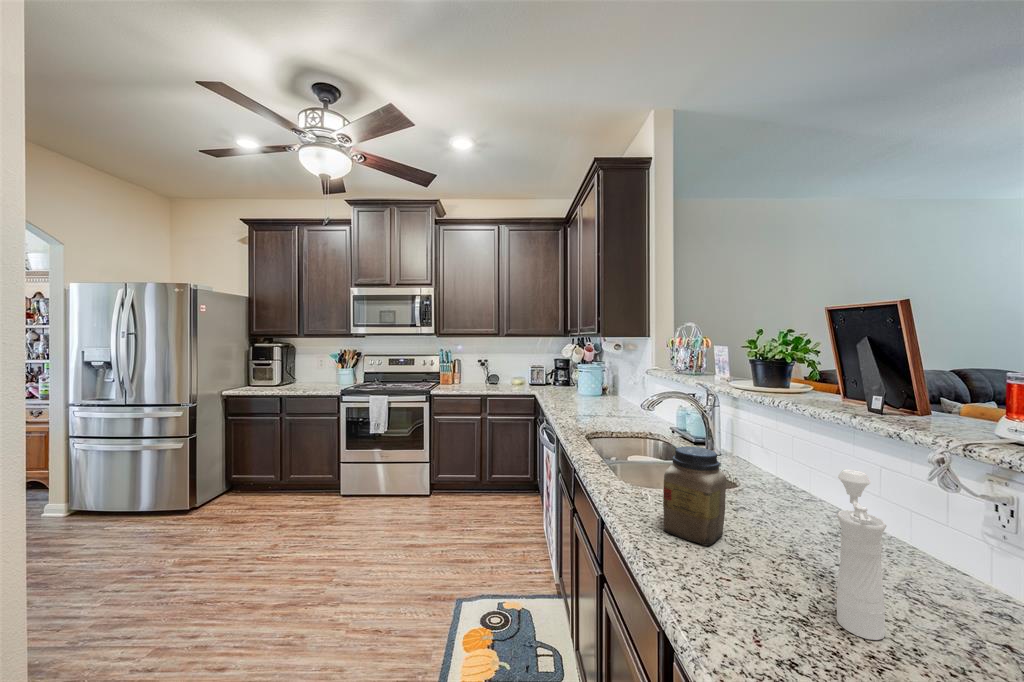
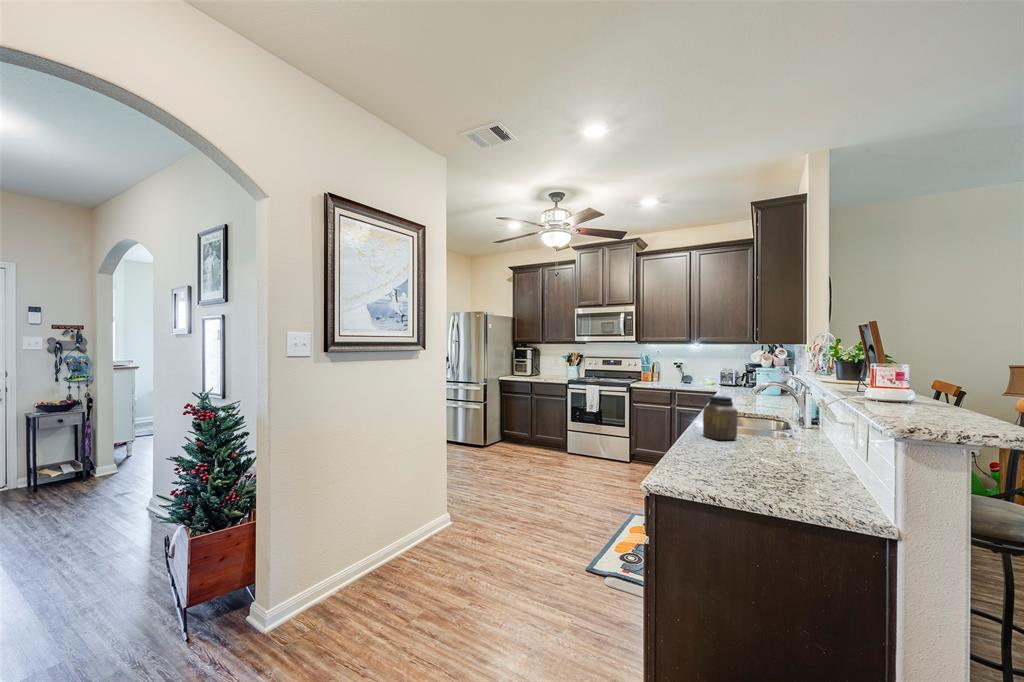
pepper mill: present [837,469,886,640] -> none [739,400,775,460]

